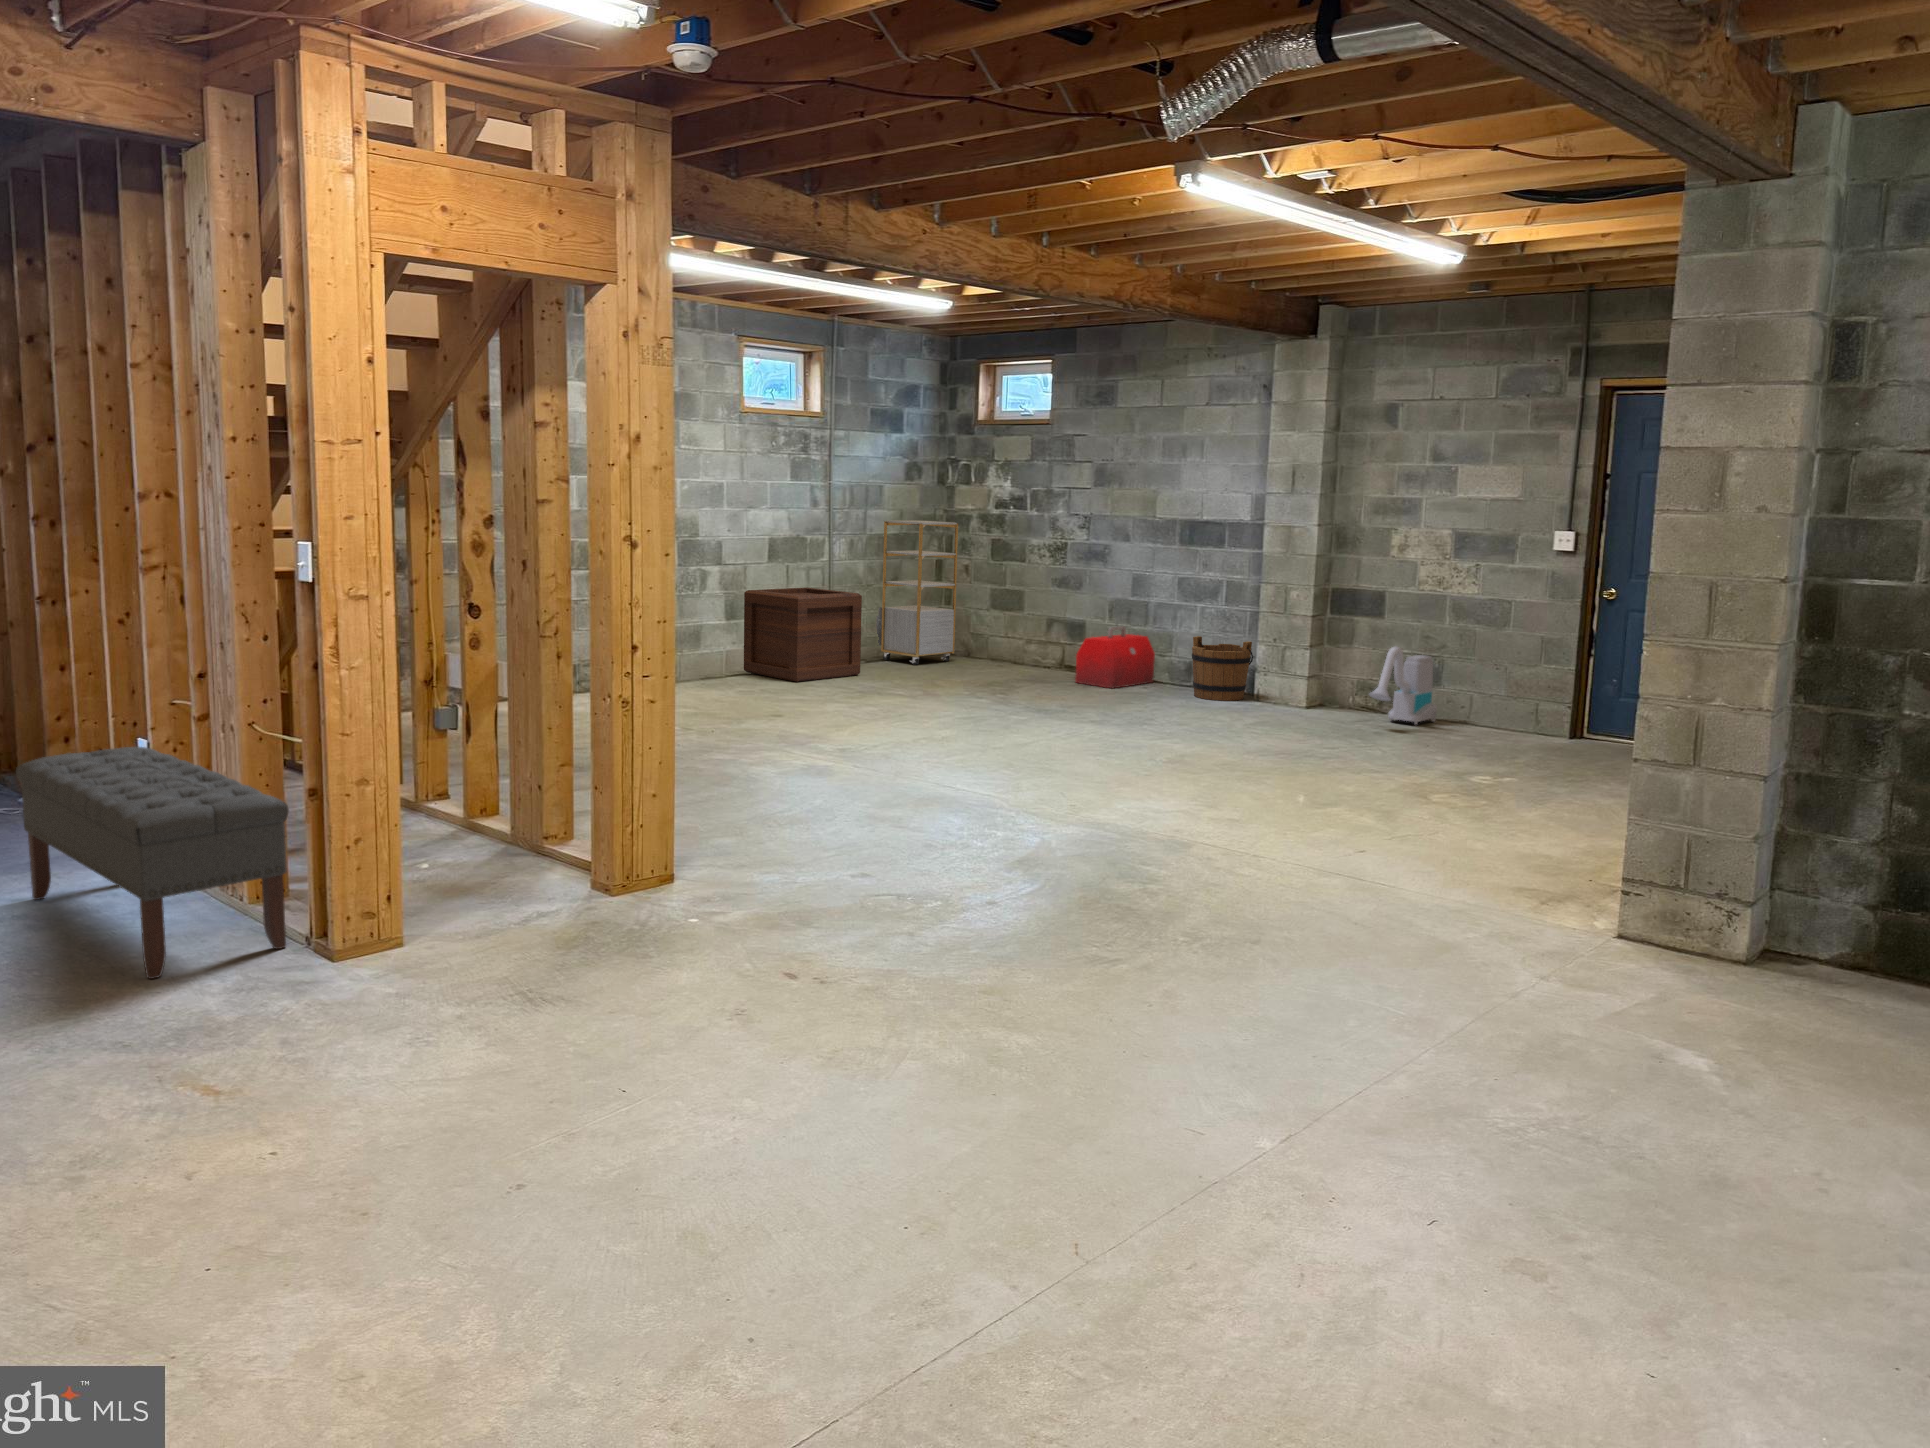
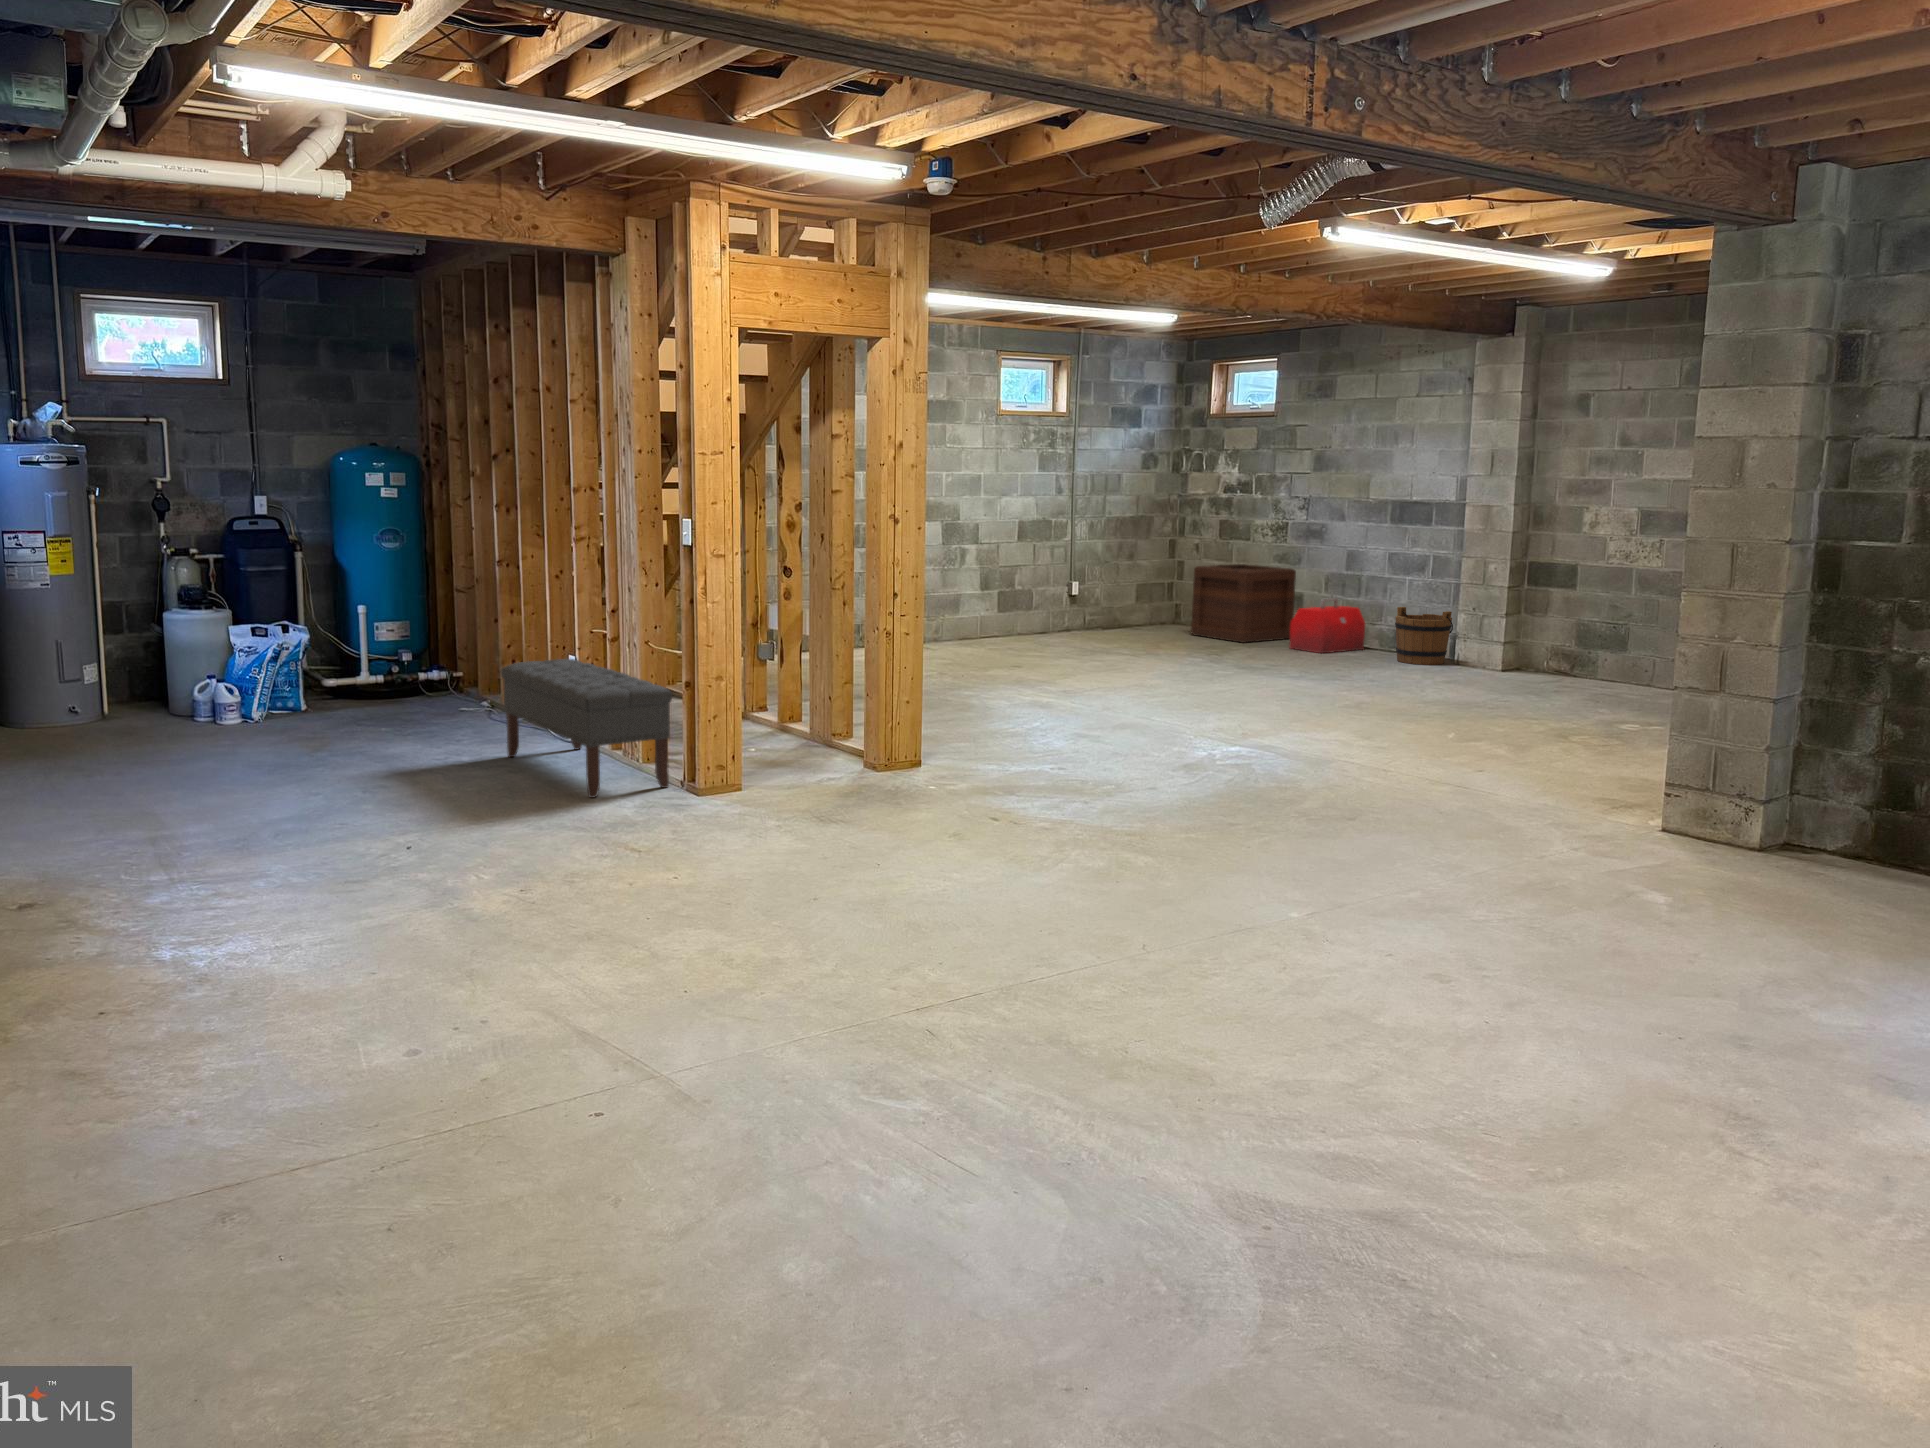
shelving unit: present [876,520,958,665] -> none [1114,505,1189,632]
wooden crate: present [744,587,862,682] -> present [1191,564,1296,643]
vacuum cleaner: present [1369,647,1437,725] -> none [1550,614,1624,687]

